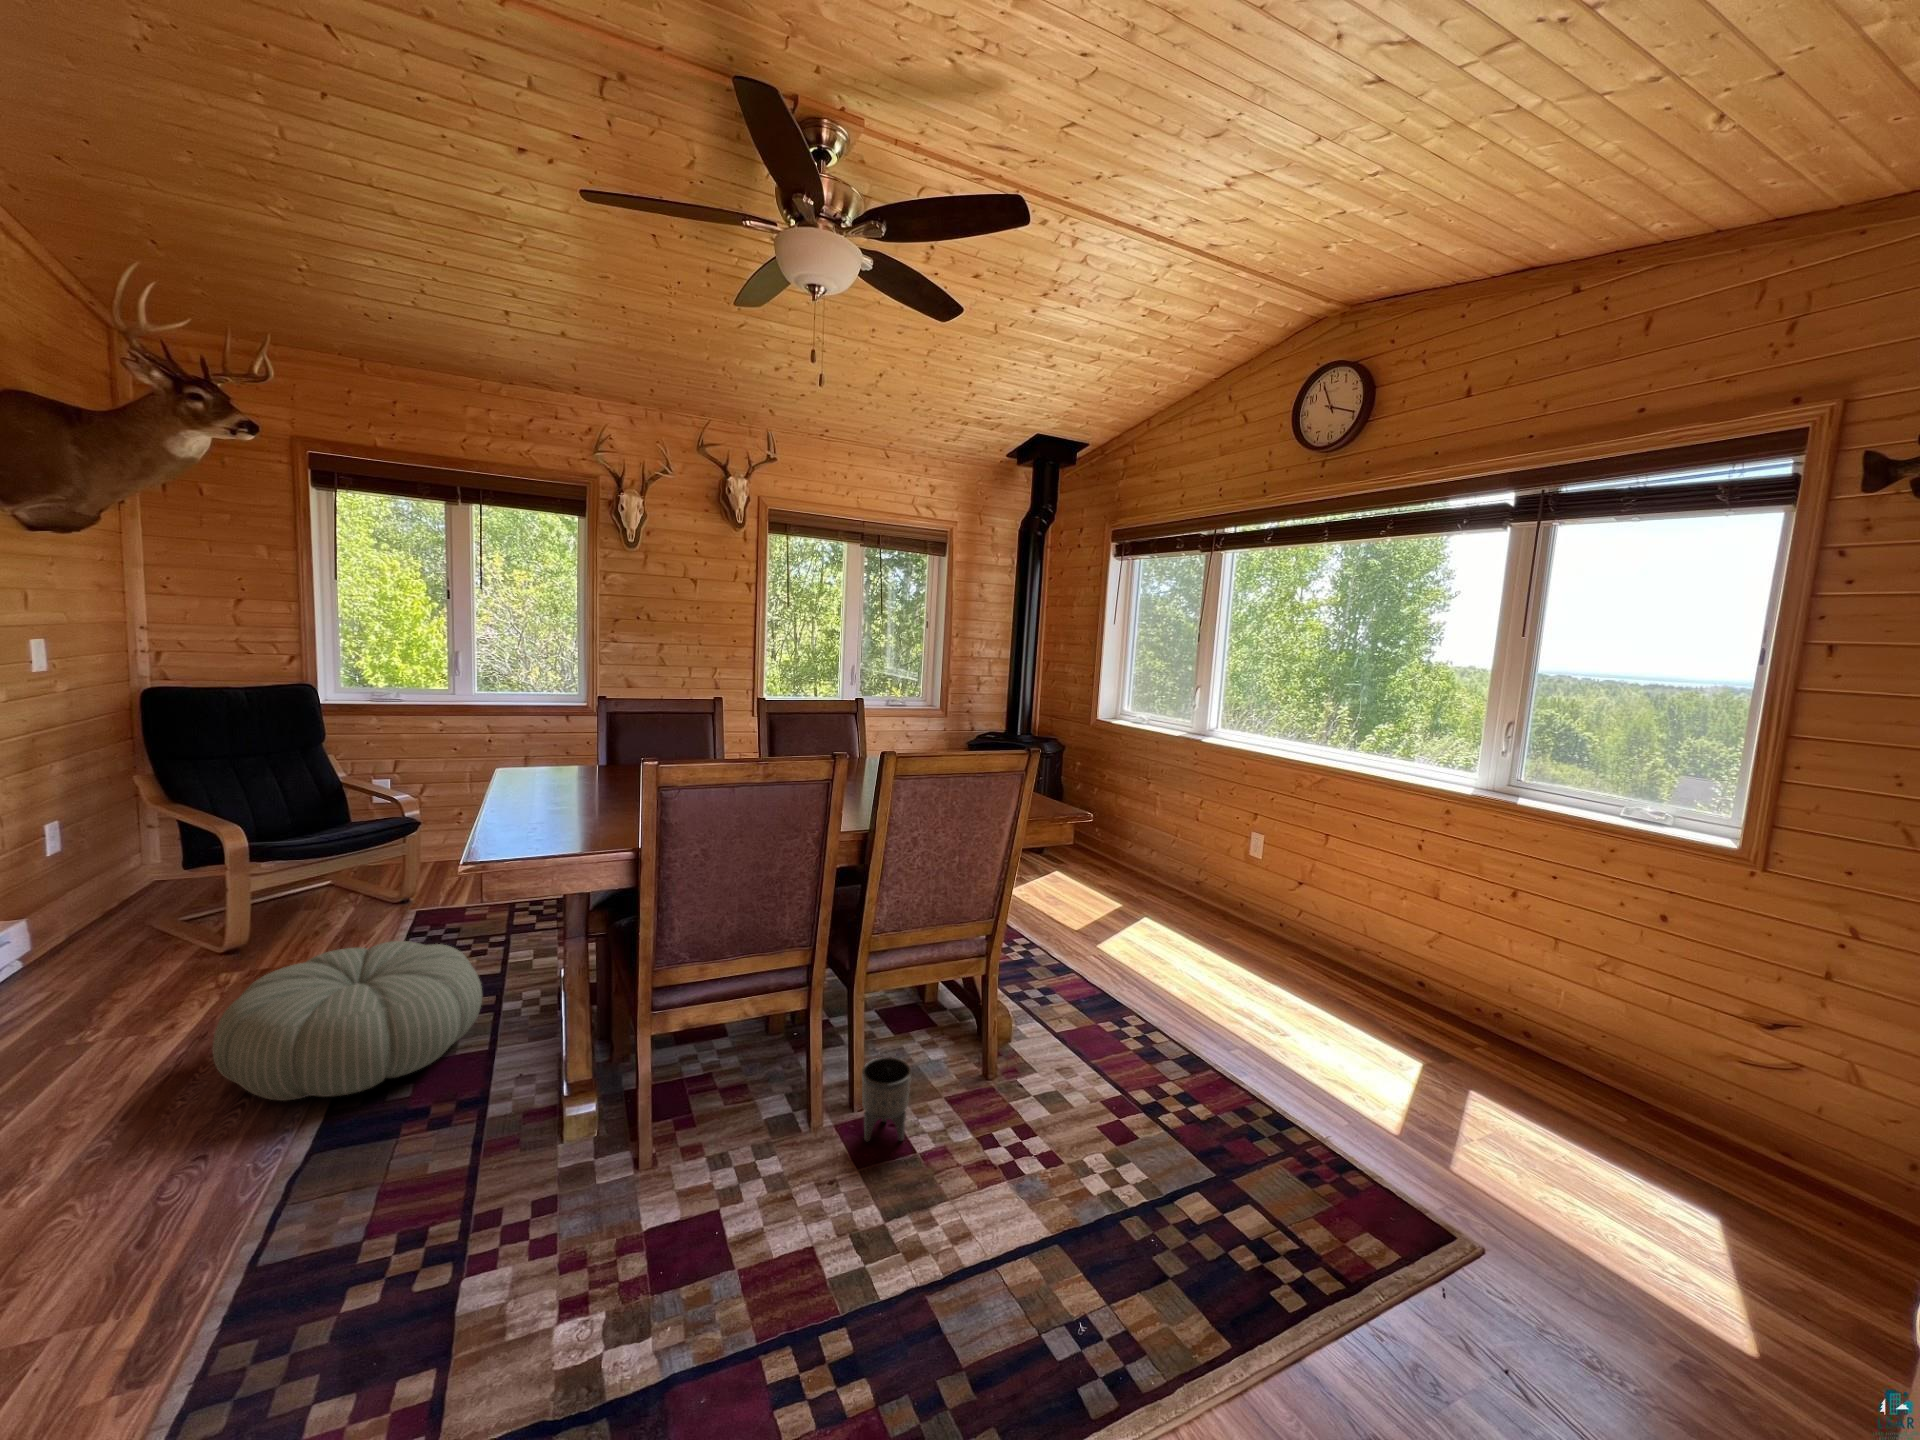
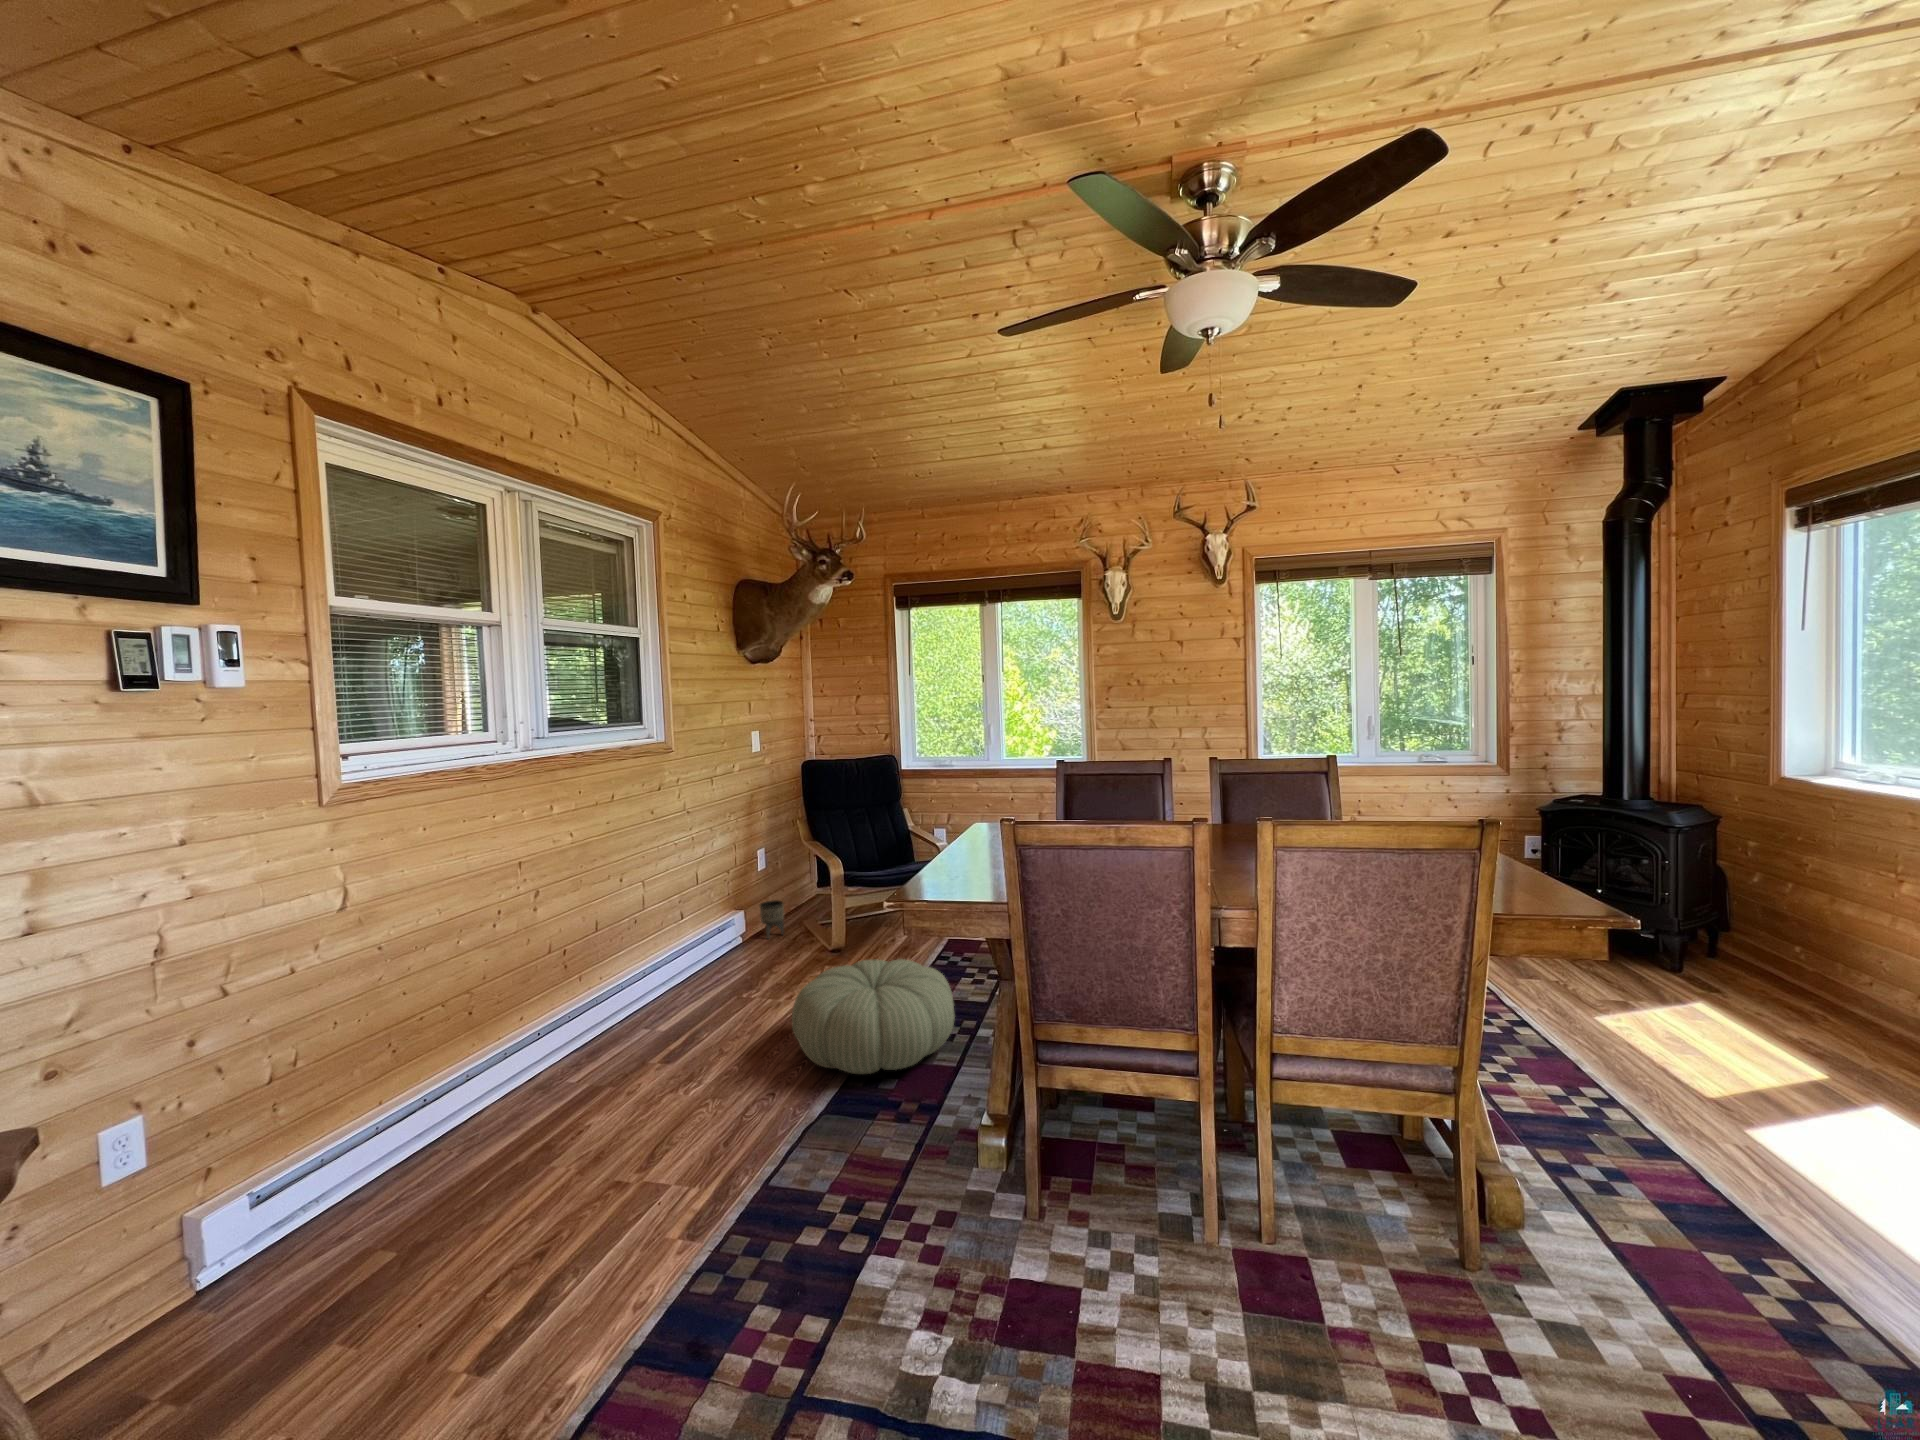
planter: present [862,1057,911,1141] -> present [759,900,784,938]

